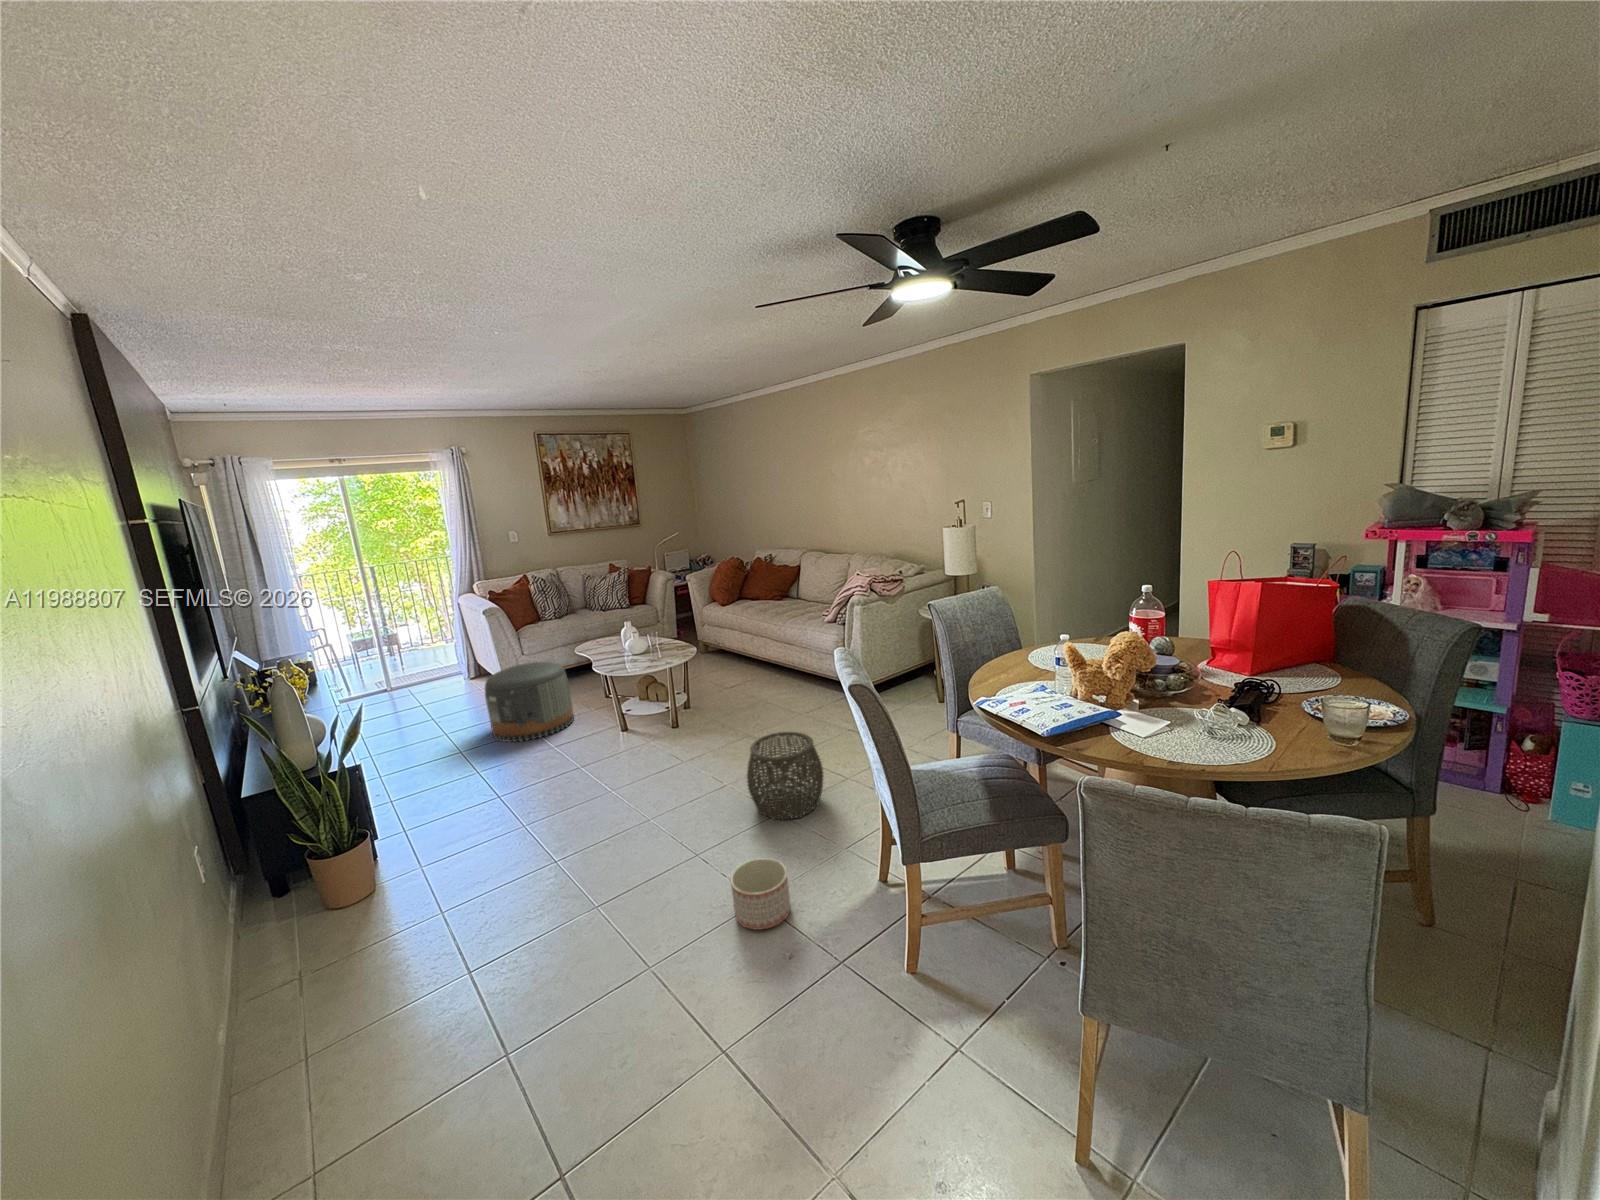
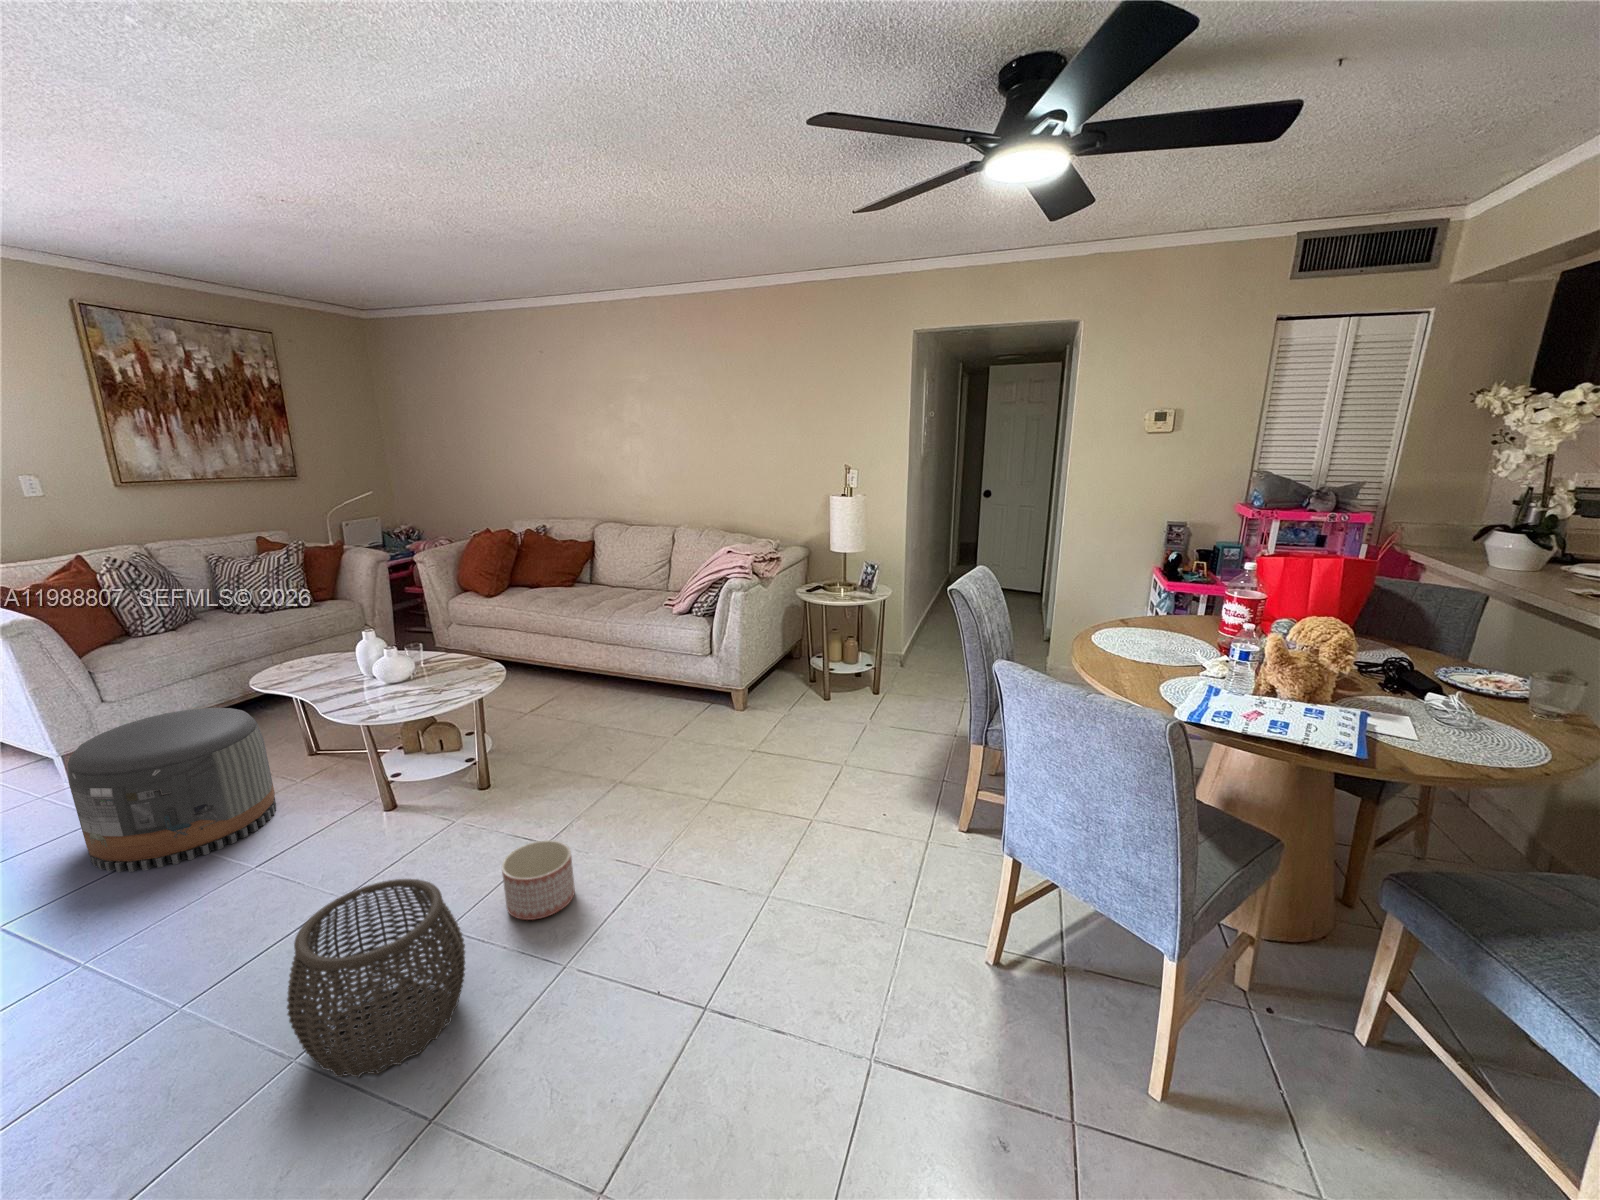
woven basket: present [747,732,823,820] -> present [287,879,465,1077]
planter: present [731,858,791,930] -> present [502,840,575,920]

